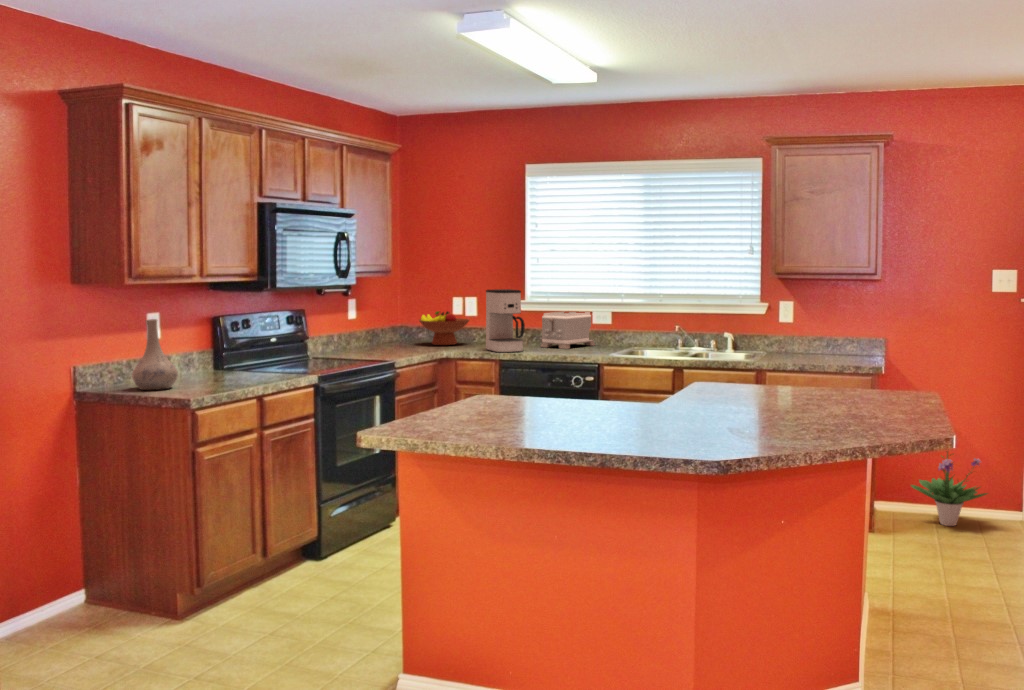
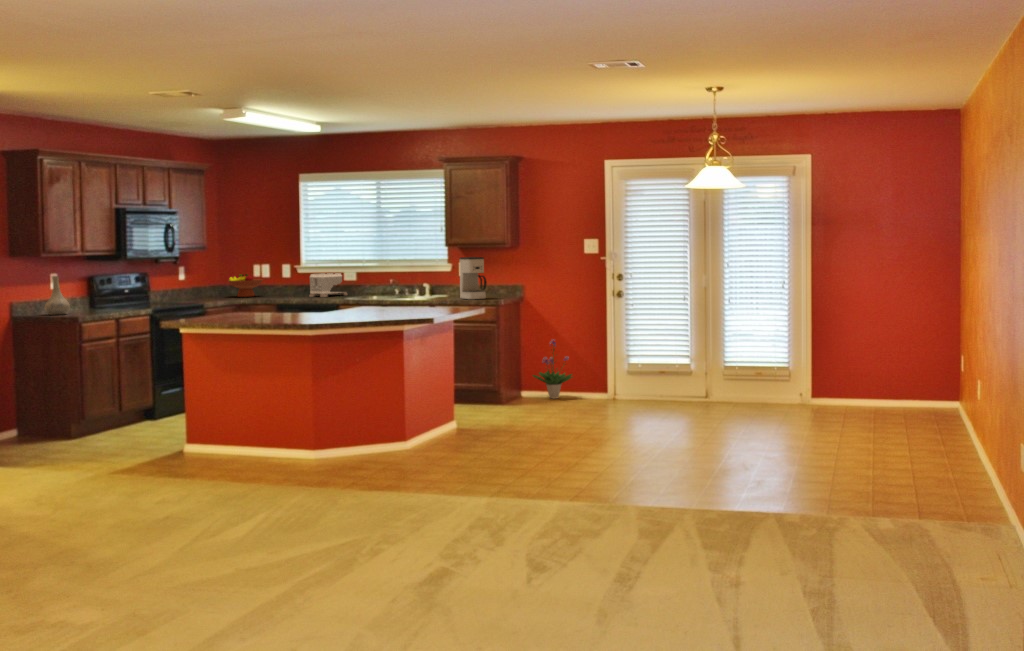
coffee maker: present [486,289,525,353] -> present [460,257,487,300]

